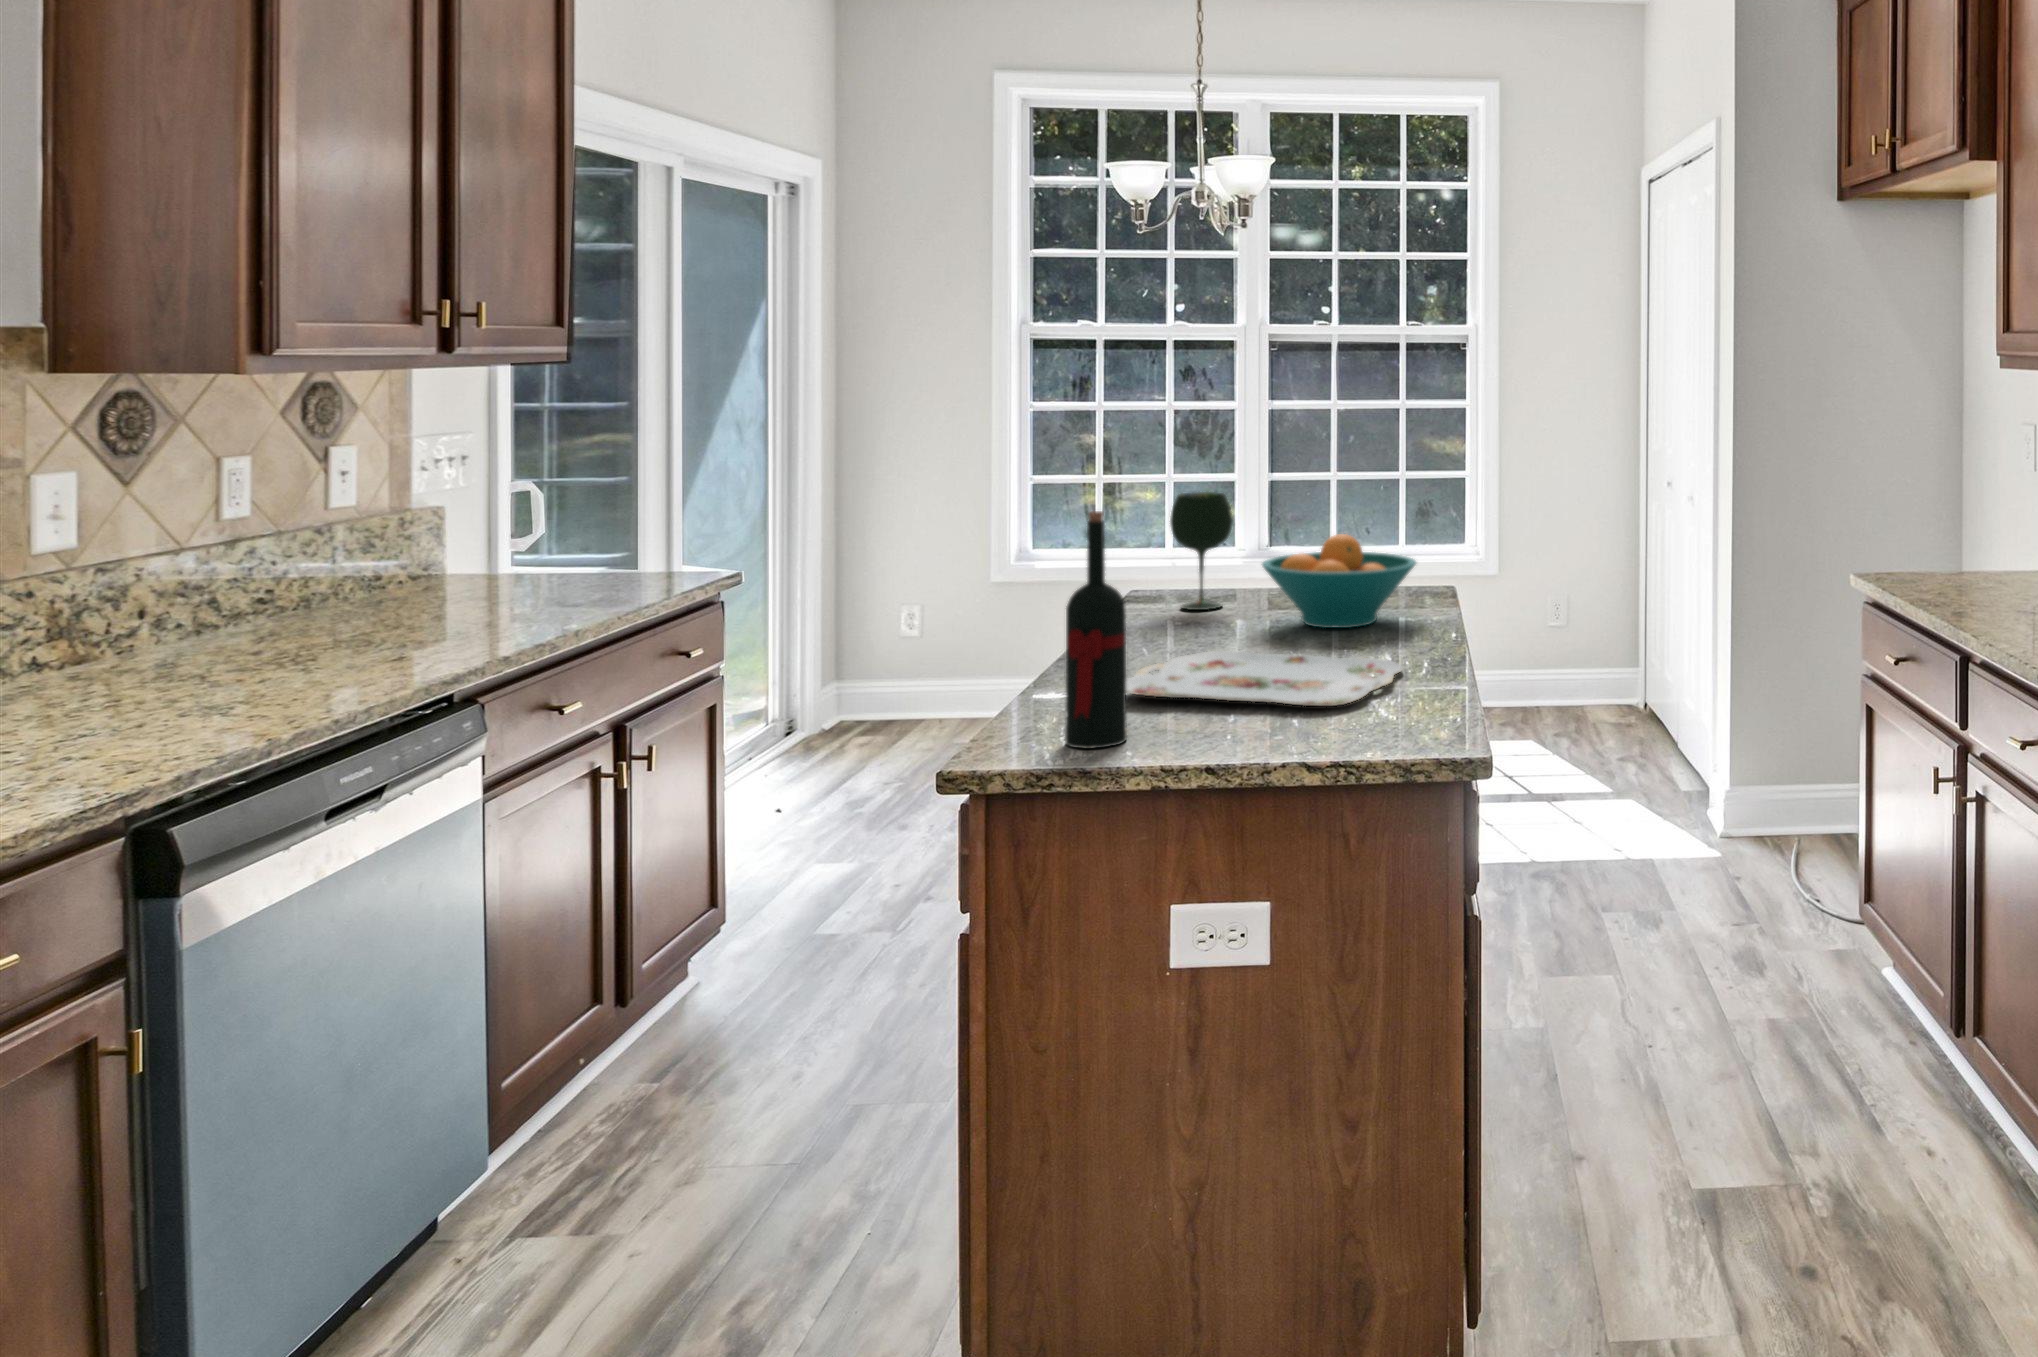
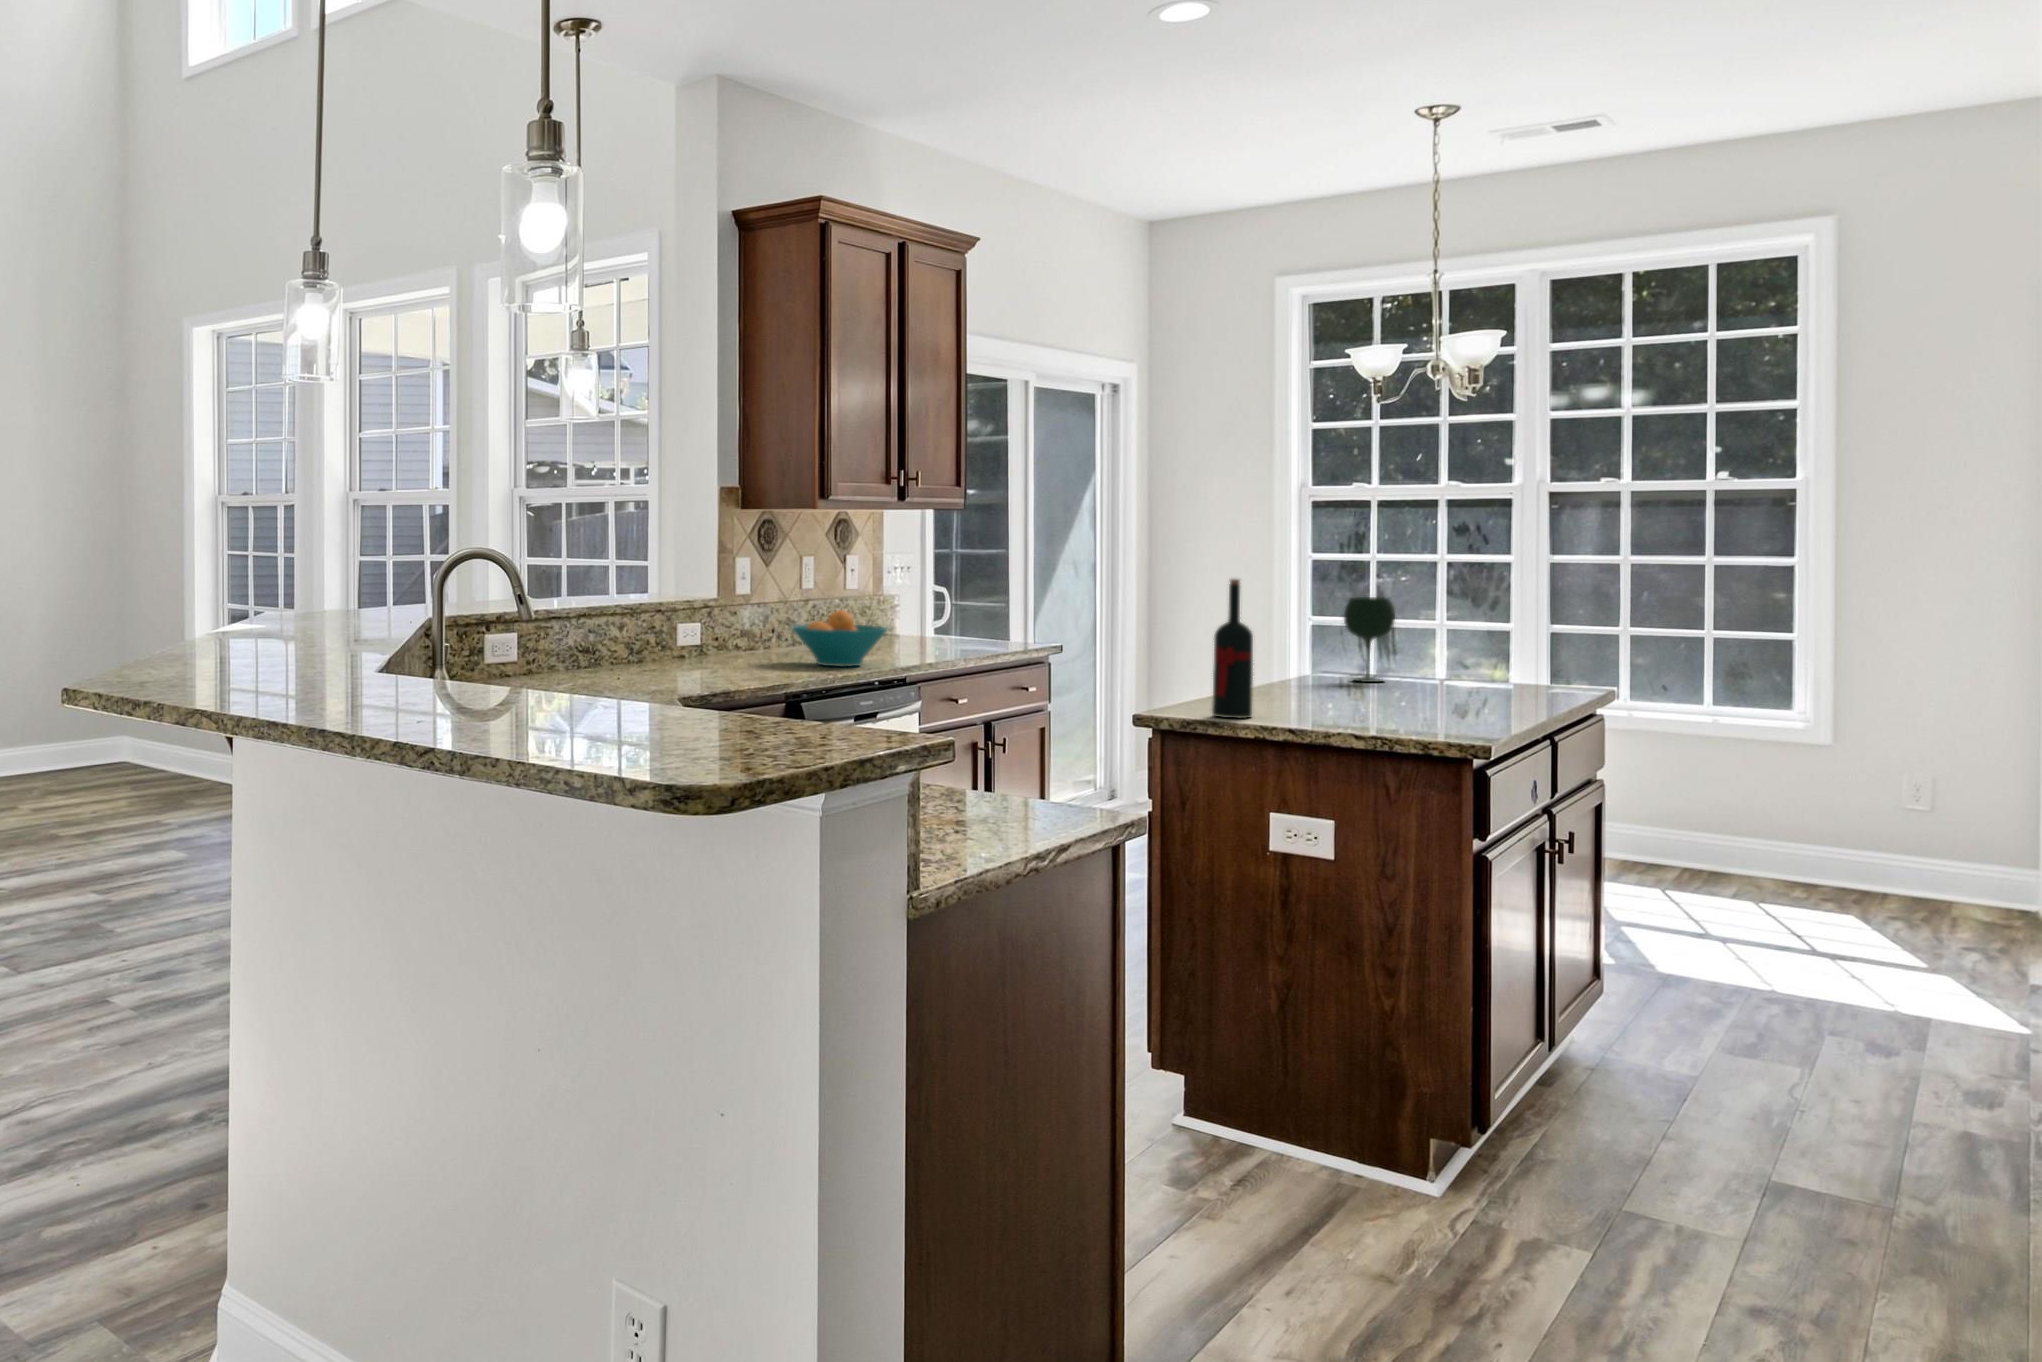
fruit bowl: present [1262,534,1416,628] -> present [792,610,887,667]
serving tray: present [1126,650,1402,706] -> none [1260,693,1484,719]

